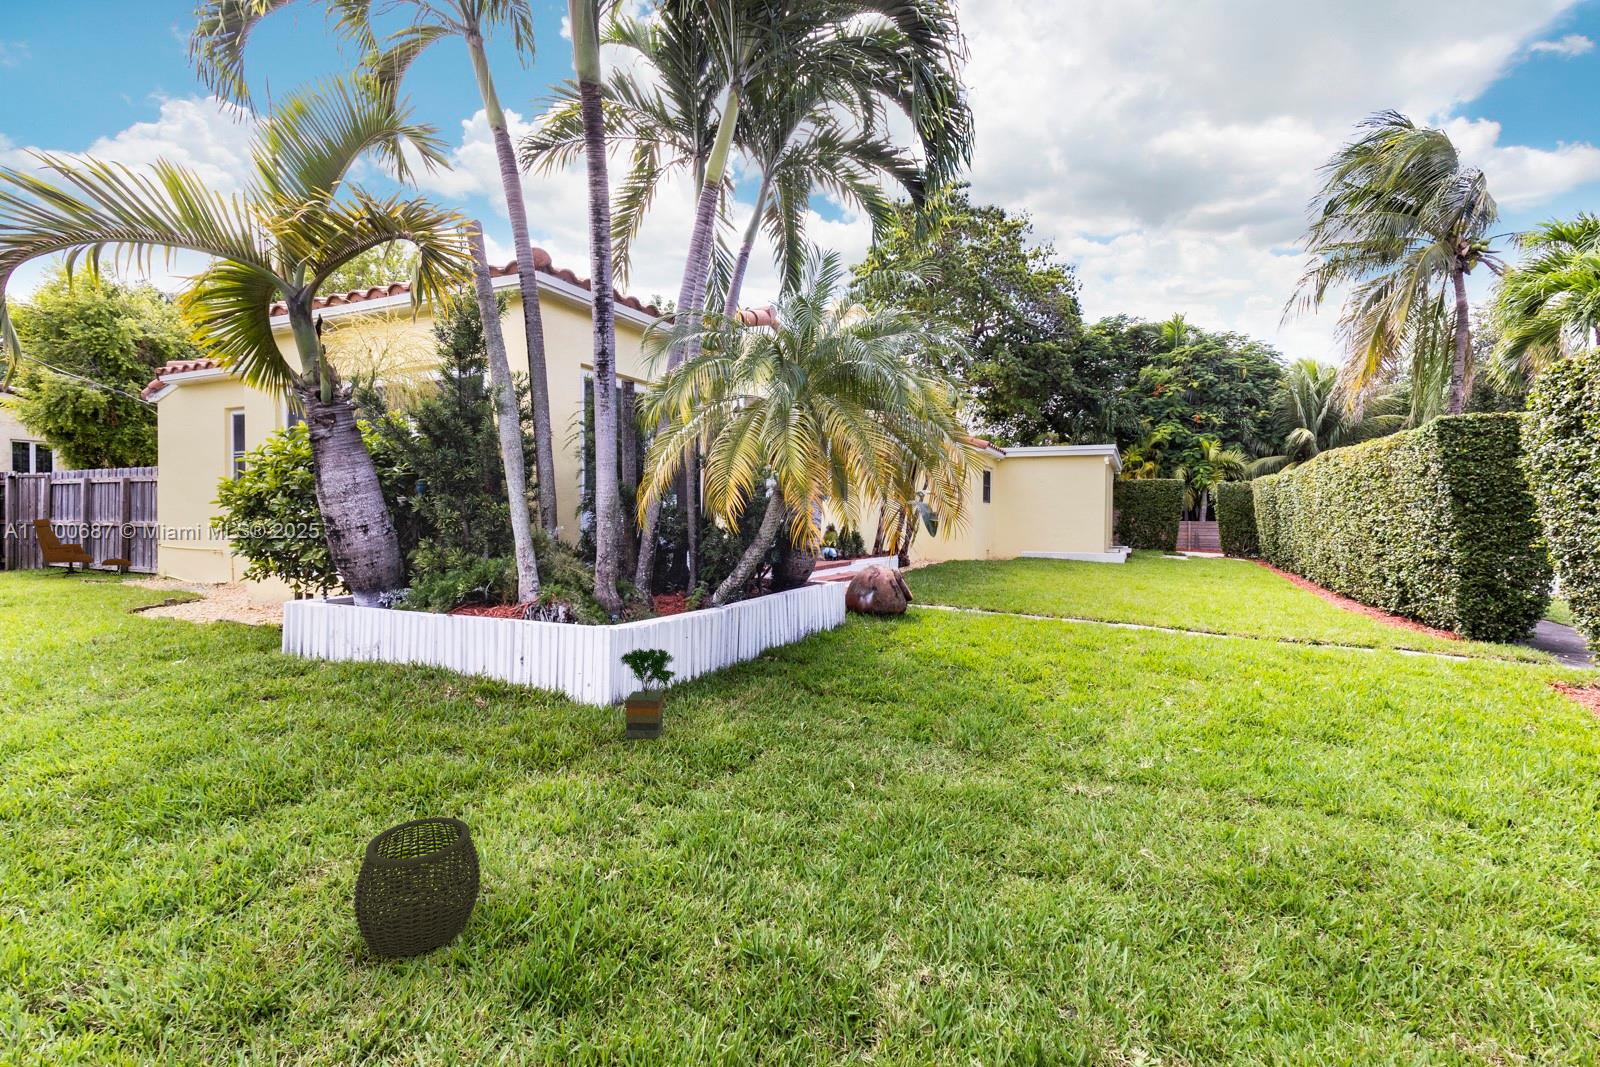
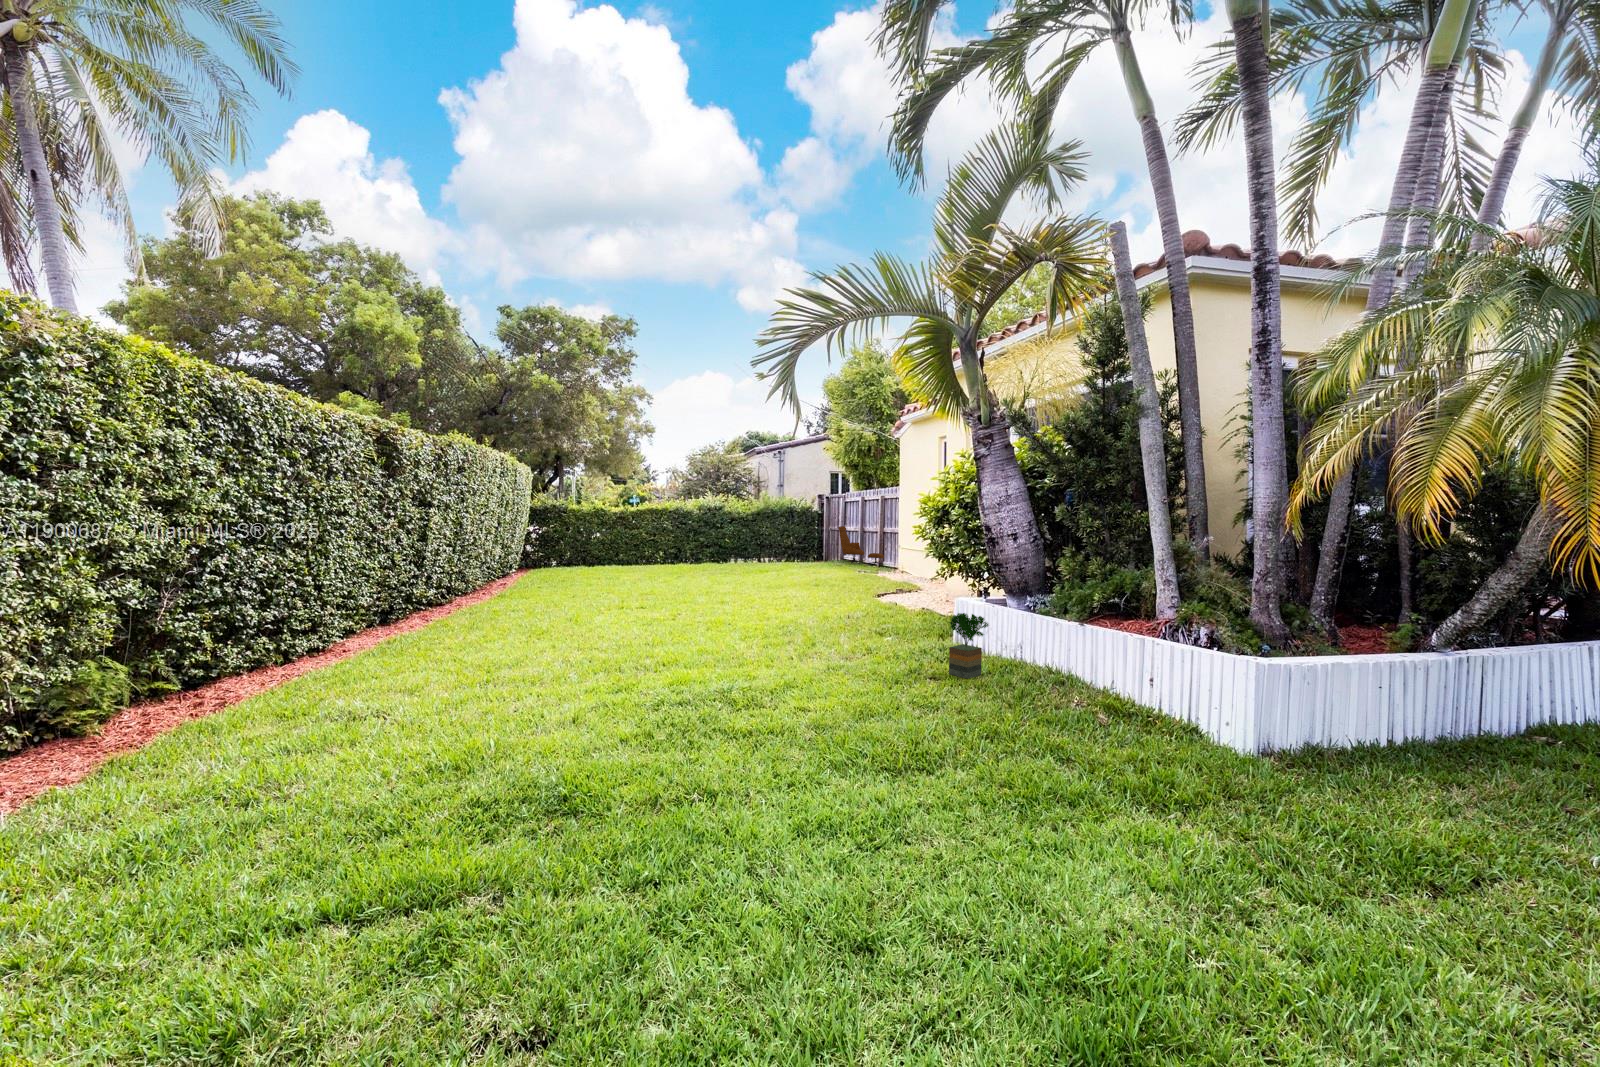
potted tree: present [620,648,675,738] -> present [949,613,988,679]
woven basket: present [353,817,481,958] -> none [954,831,1078,984]

